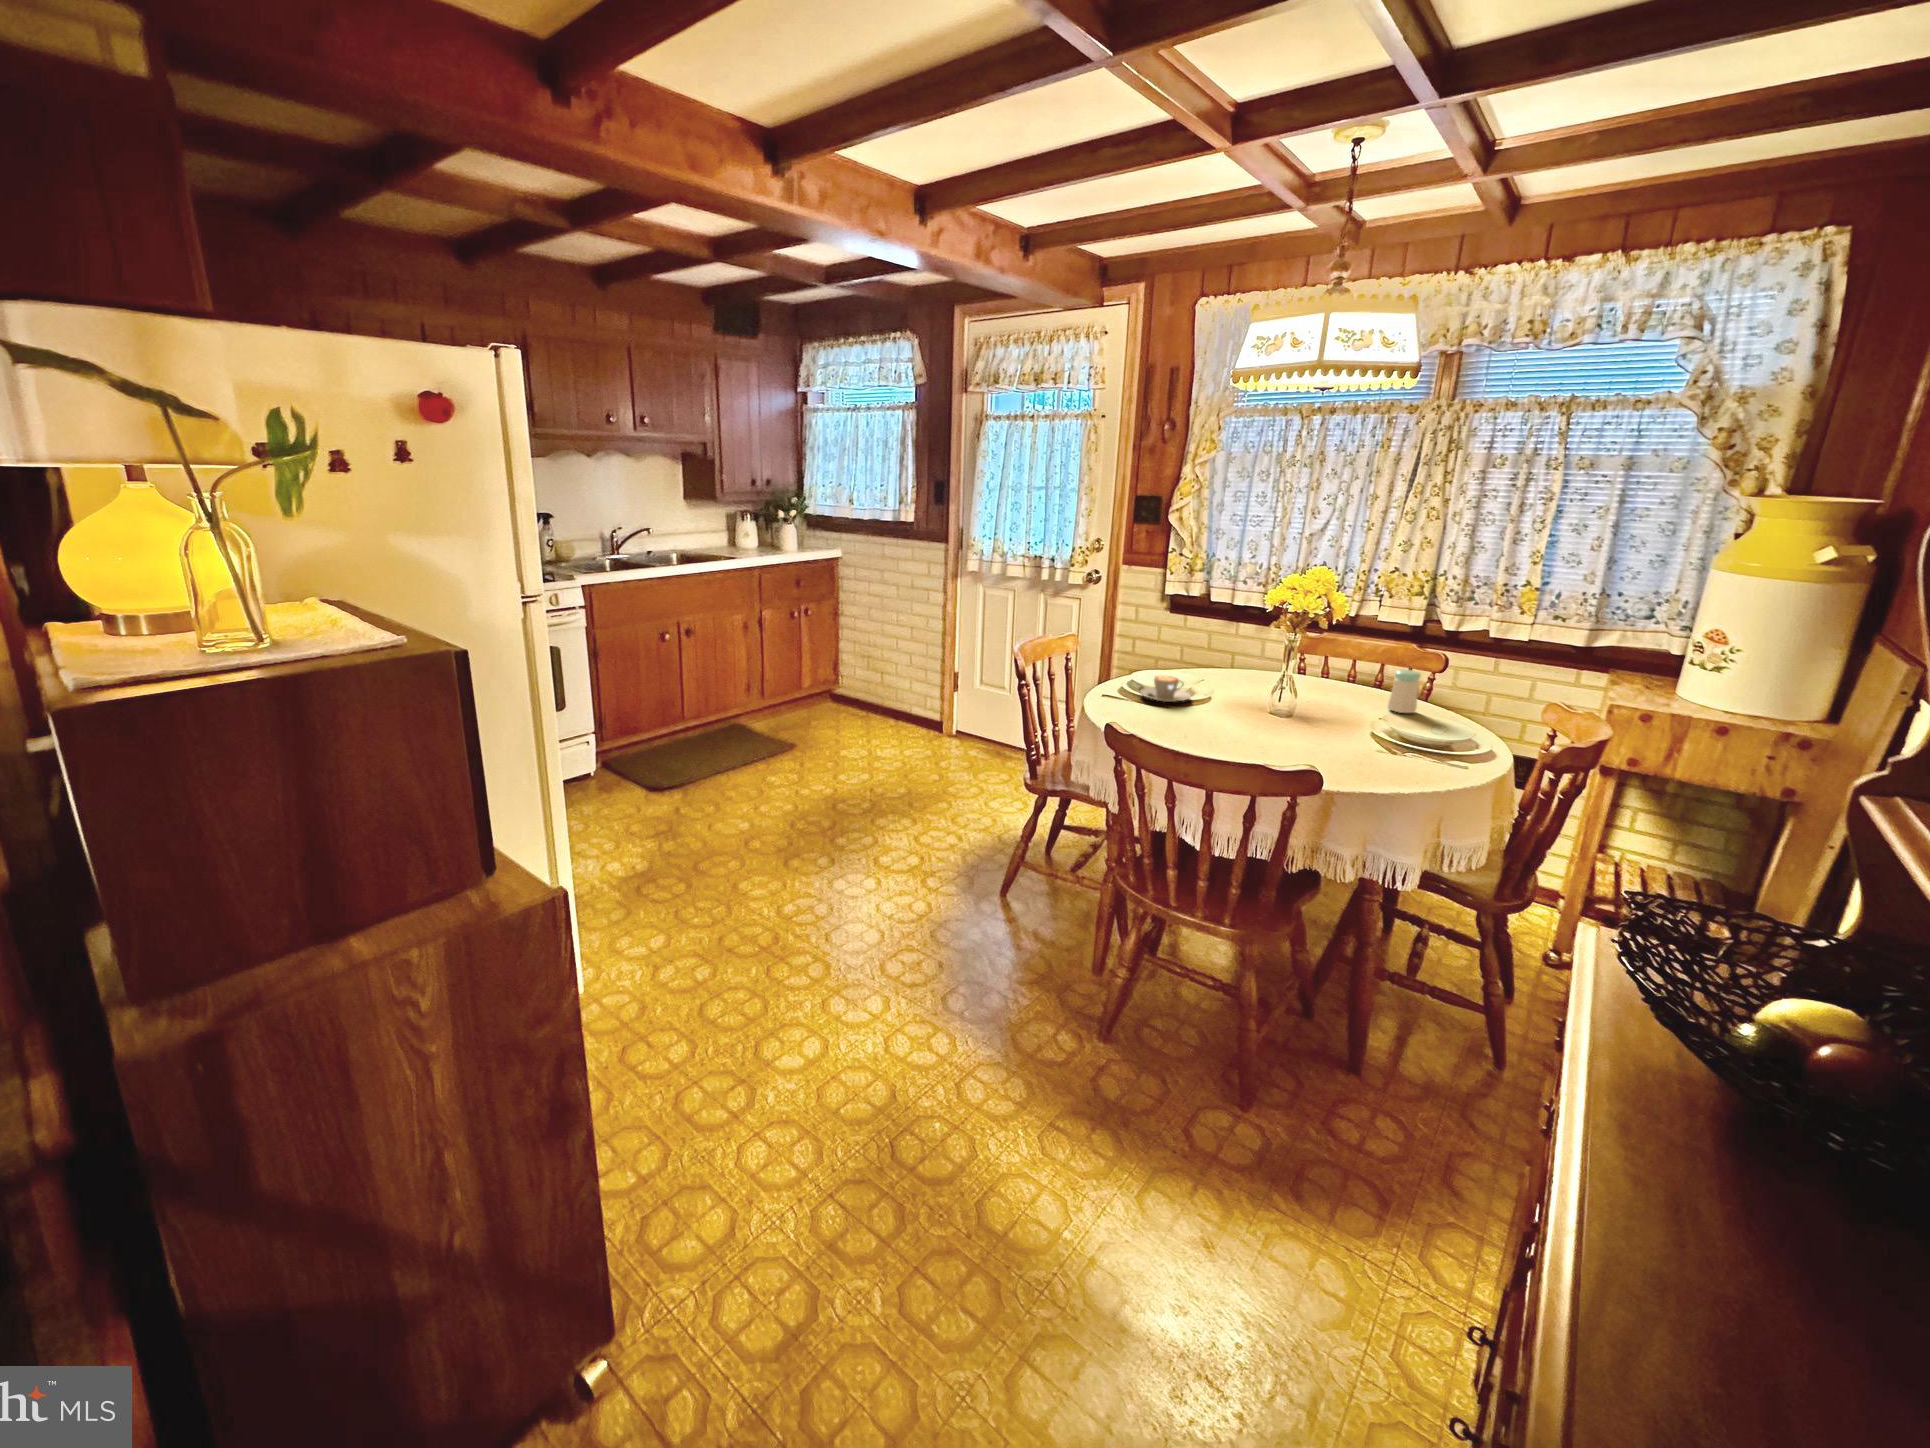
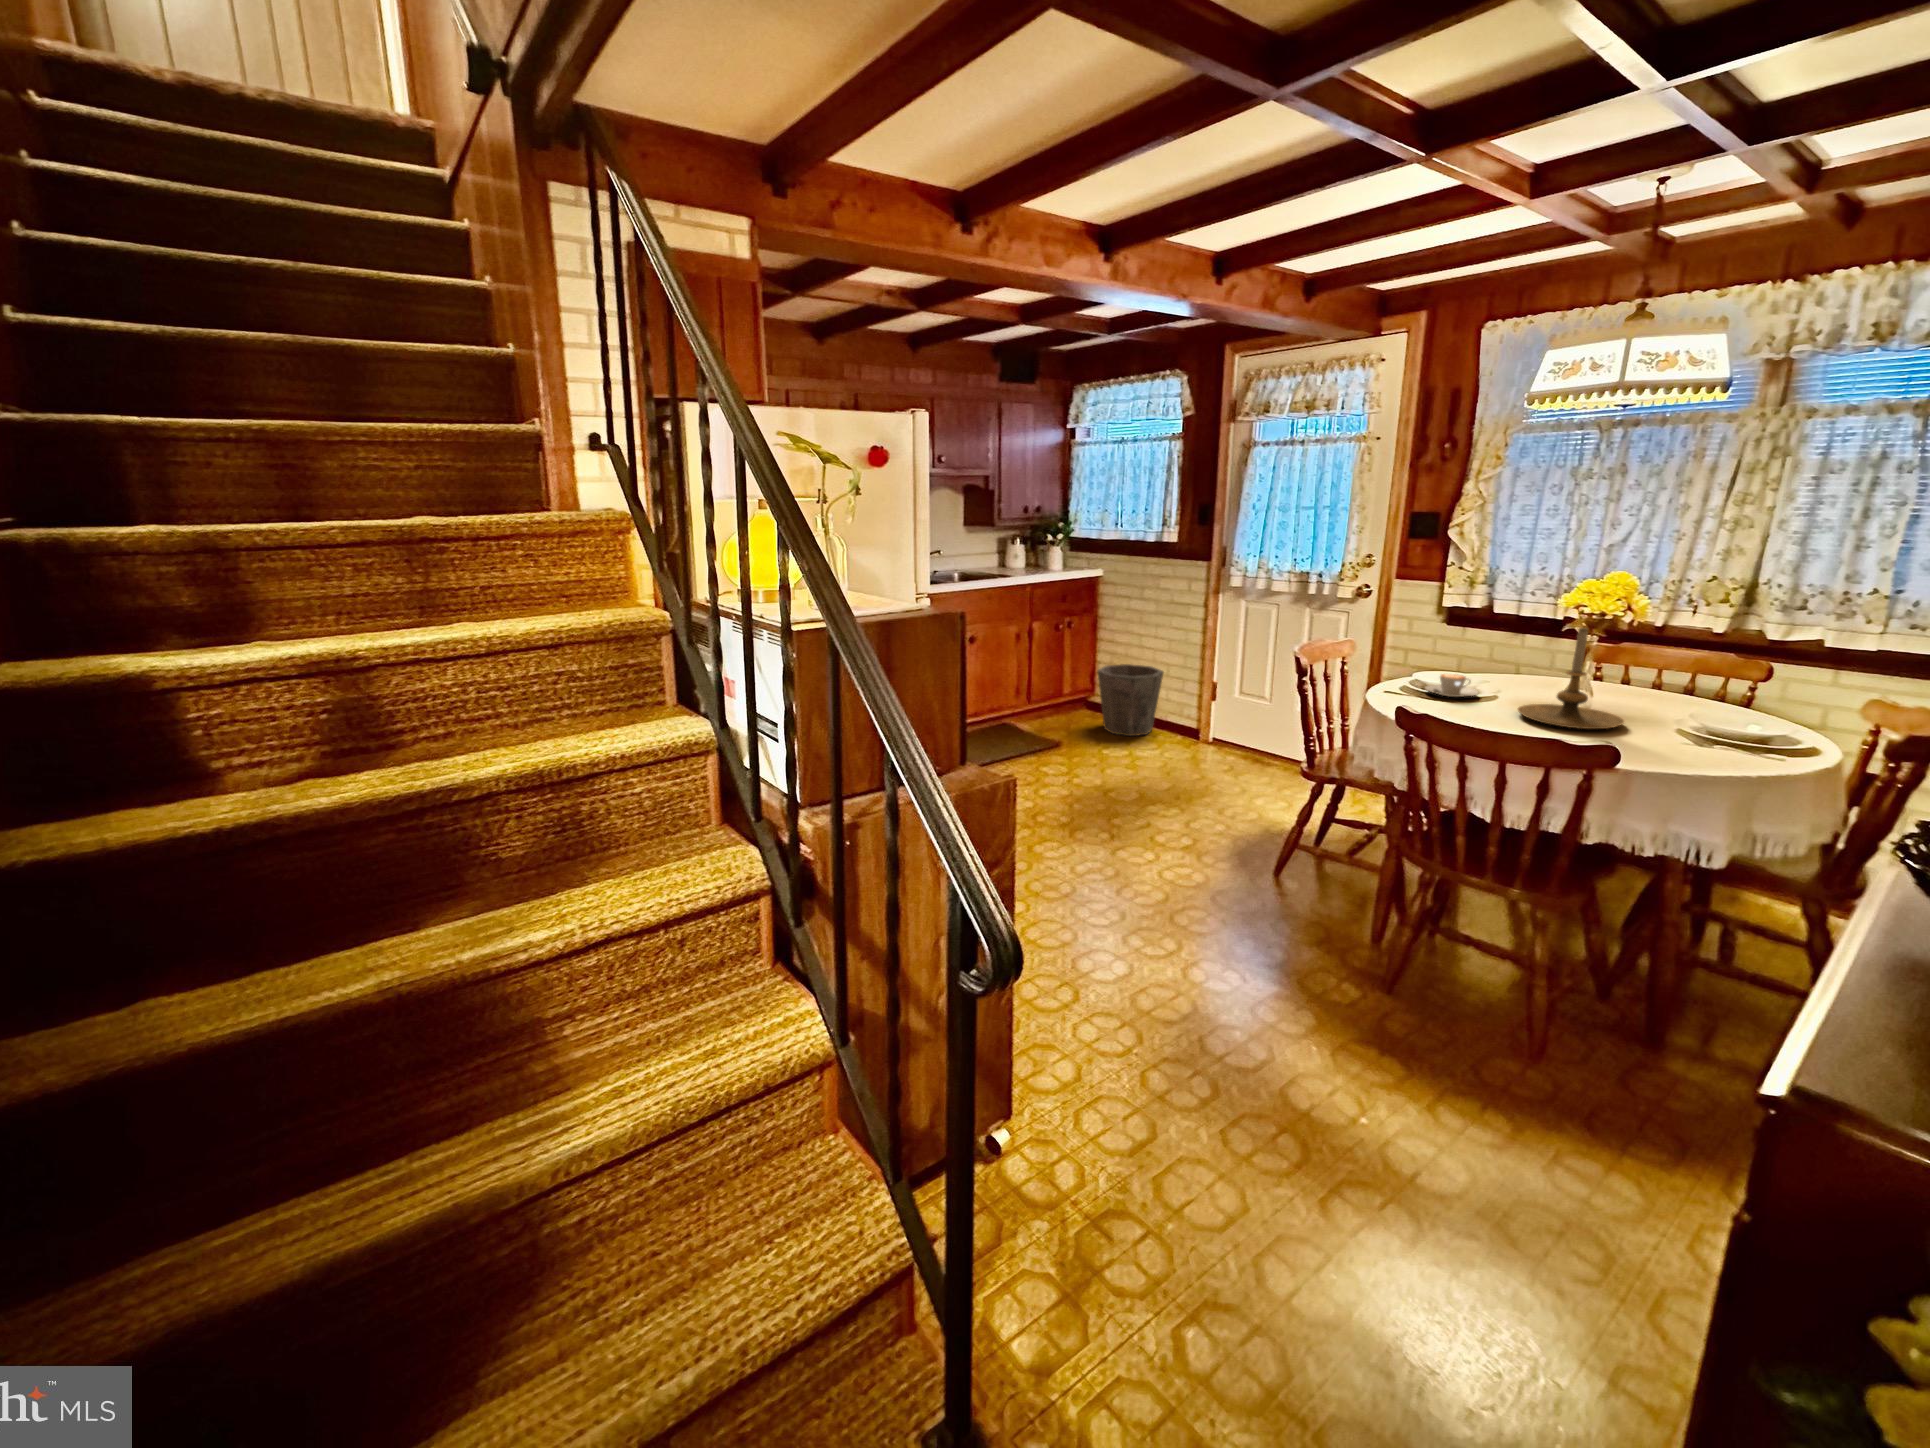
candle holder: none [1226,628,1324,739] -> present [1518,628,1624,729]
waste bin: none [834,655,905,735] -> present [1098,664,1164,736]
salt shaker: present [1387,669,1421,713] -> none [1697,671,1737,714]

